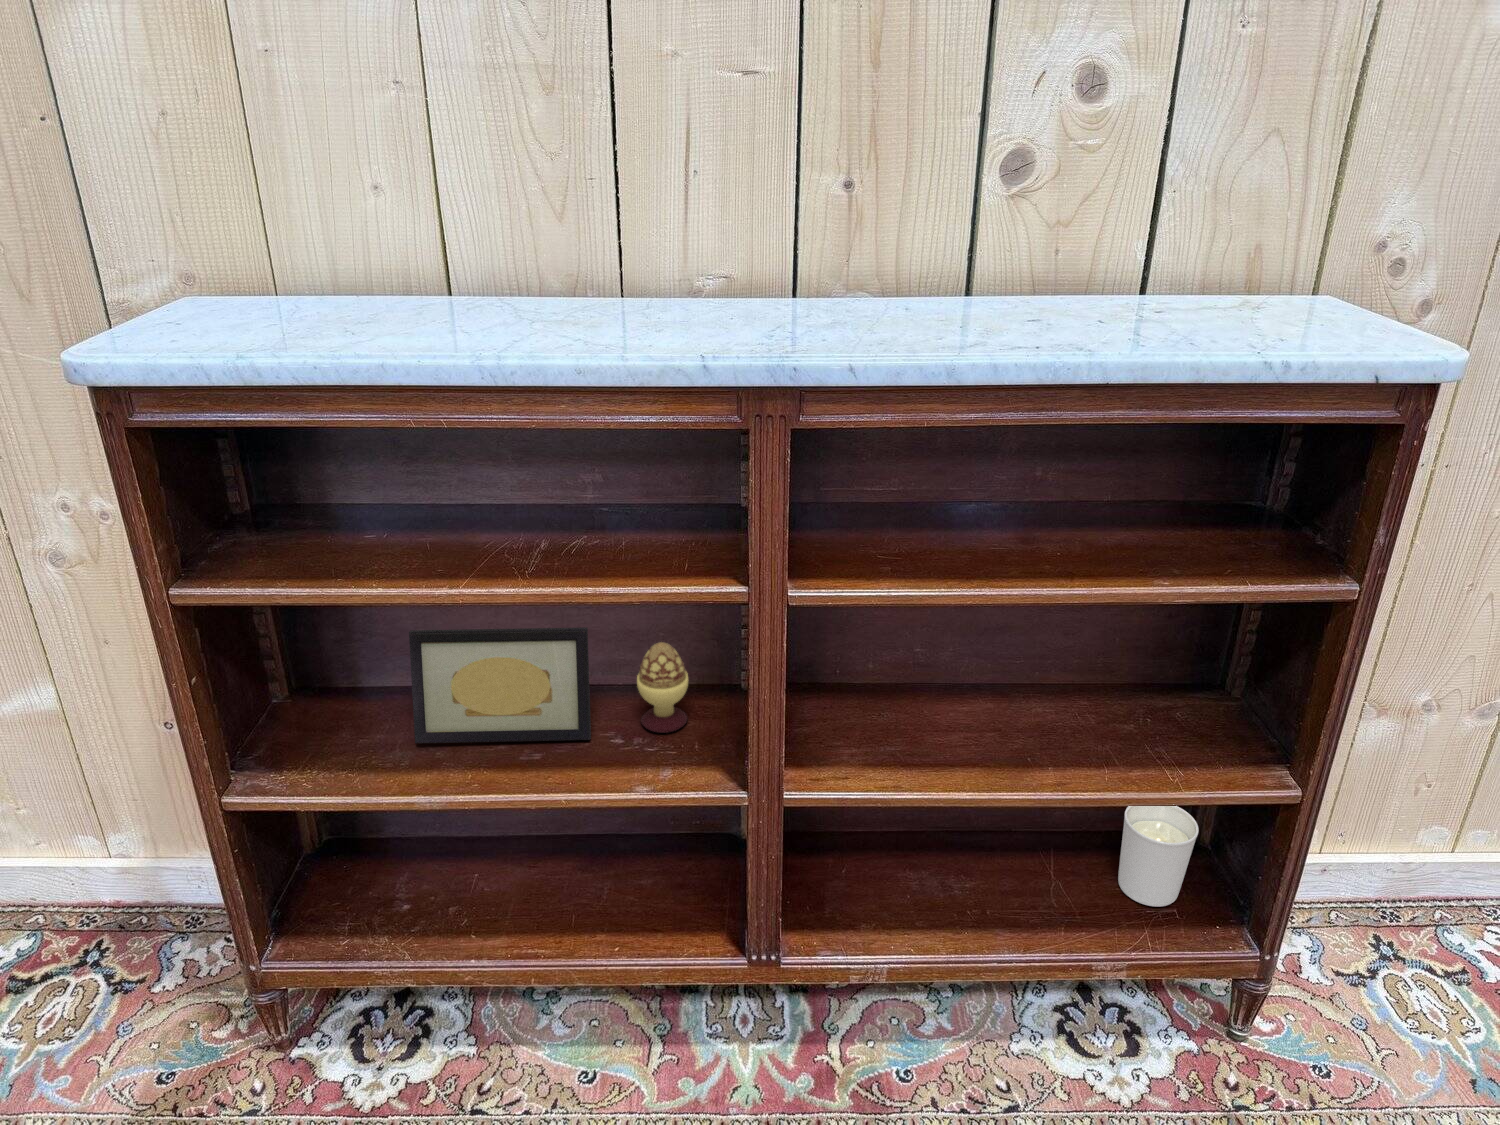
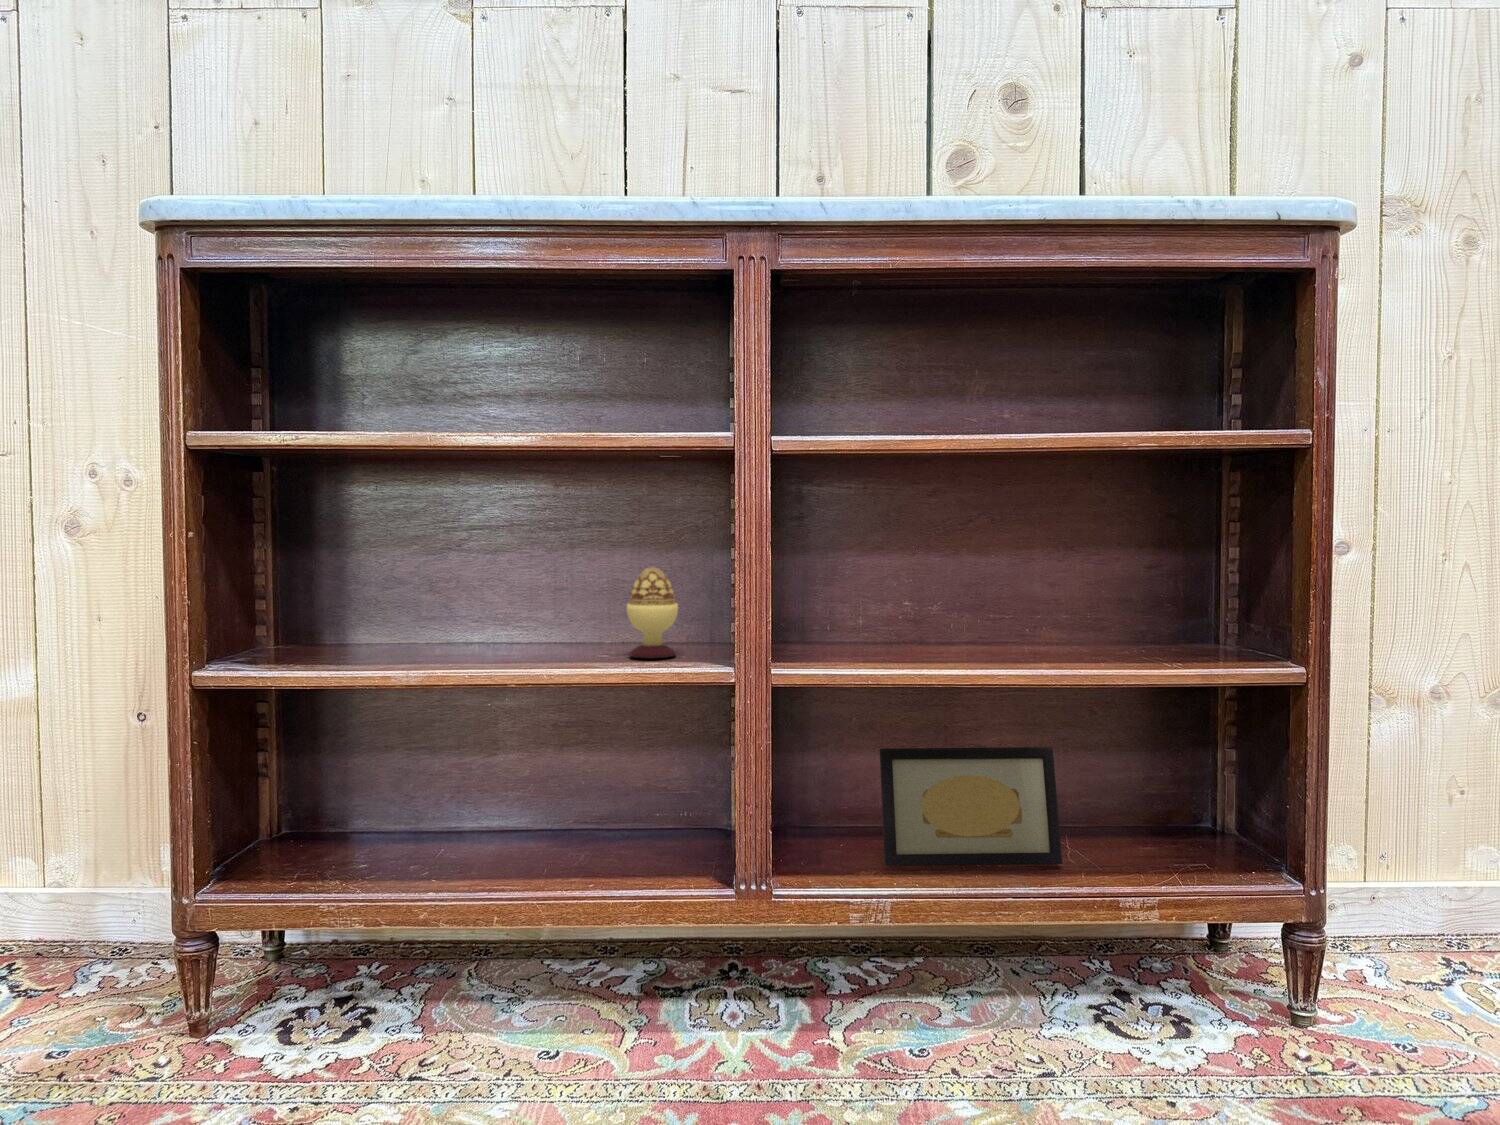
picture frame: present [409,627,591,743] -> present [880,747,1062,866]
candle holder: present [1118,806,1199,907] -> none [1136,762,1215,868]

